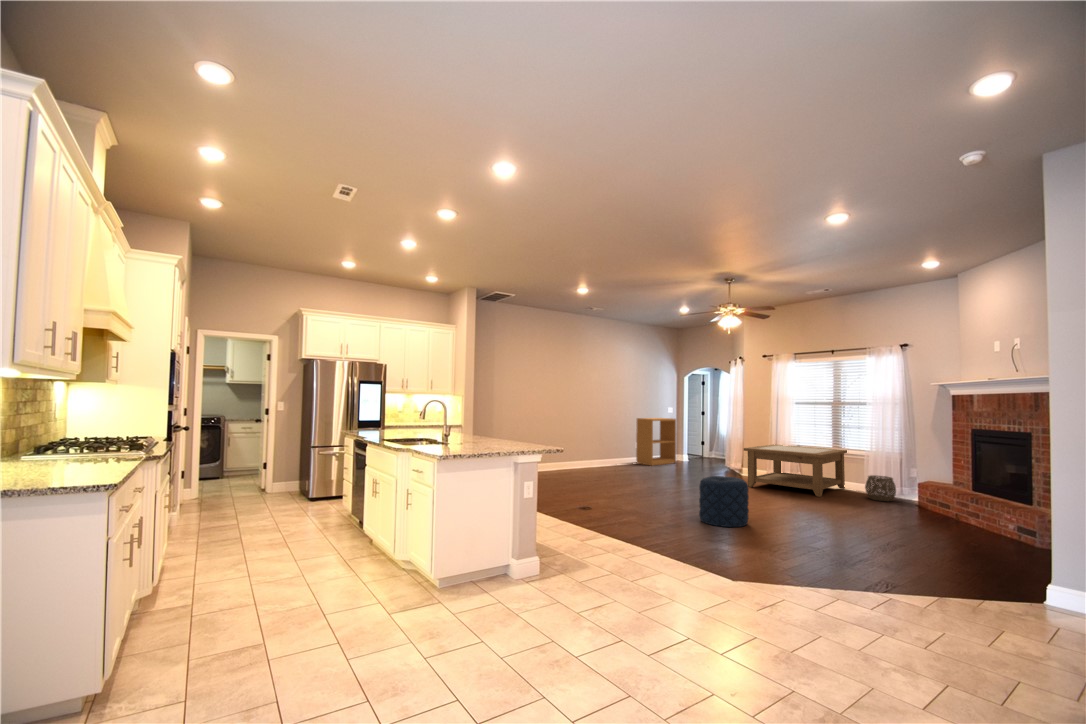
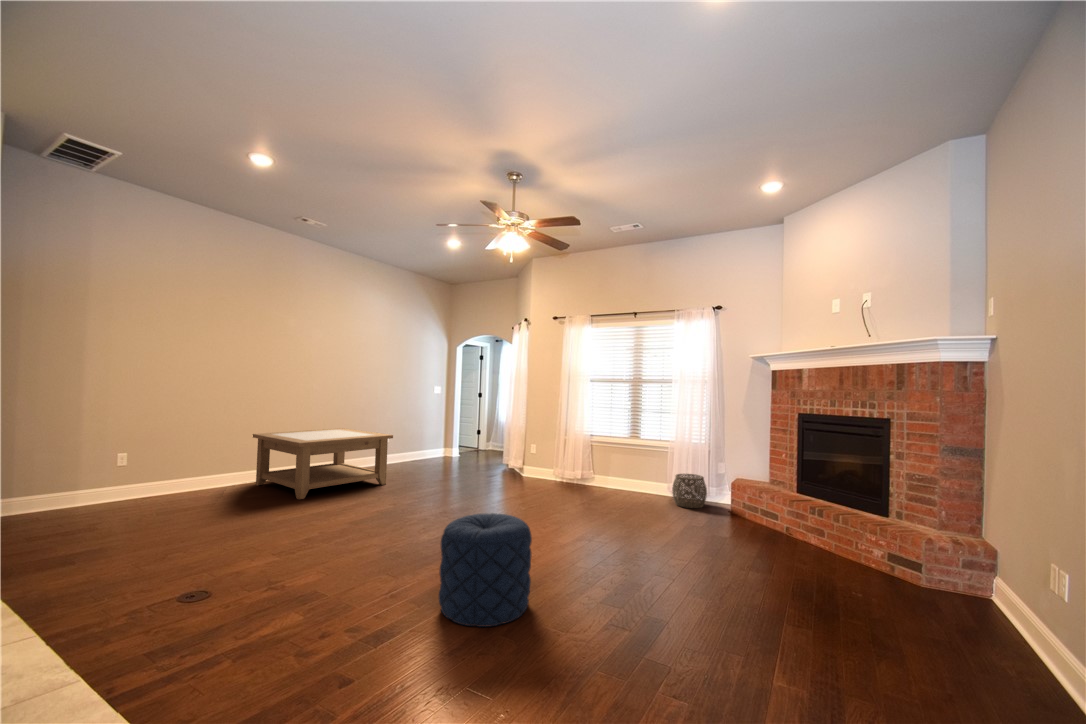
bookshelf: present [636,418,676,466] -> none [386,401,443,467]
coffee table: present [744,444,847,497] -> present [253,428,393,499]

